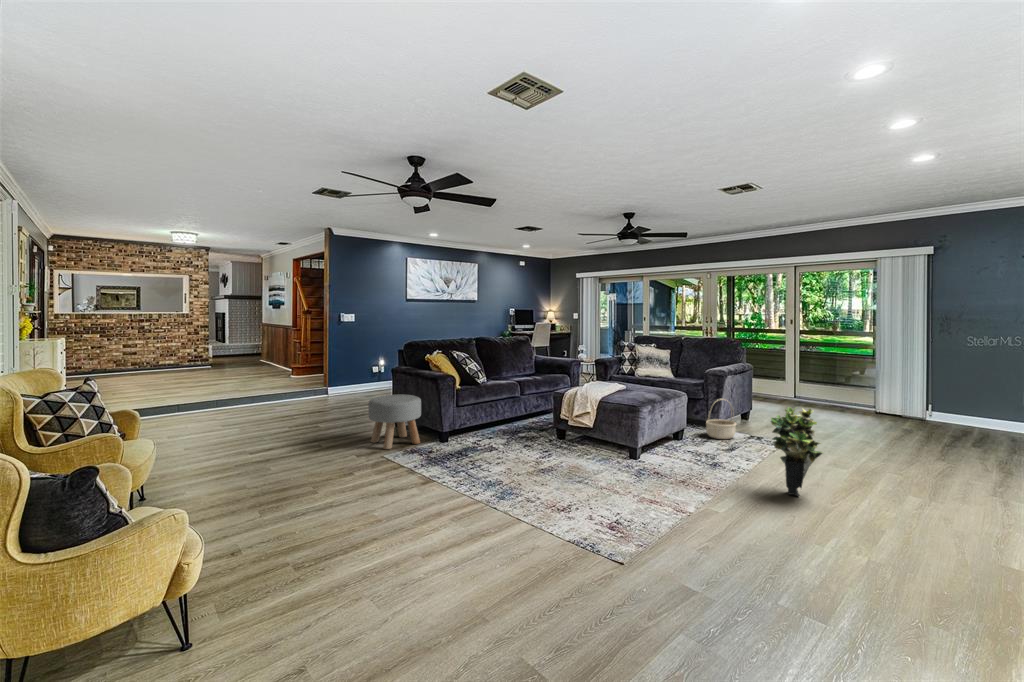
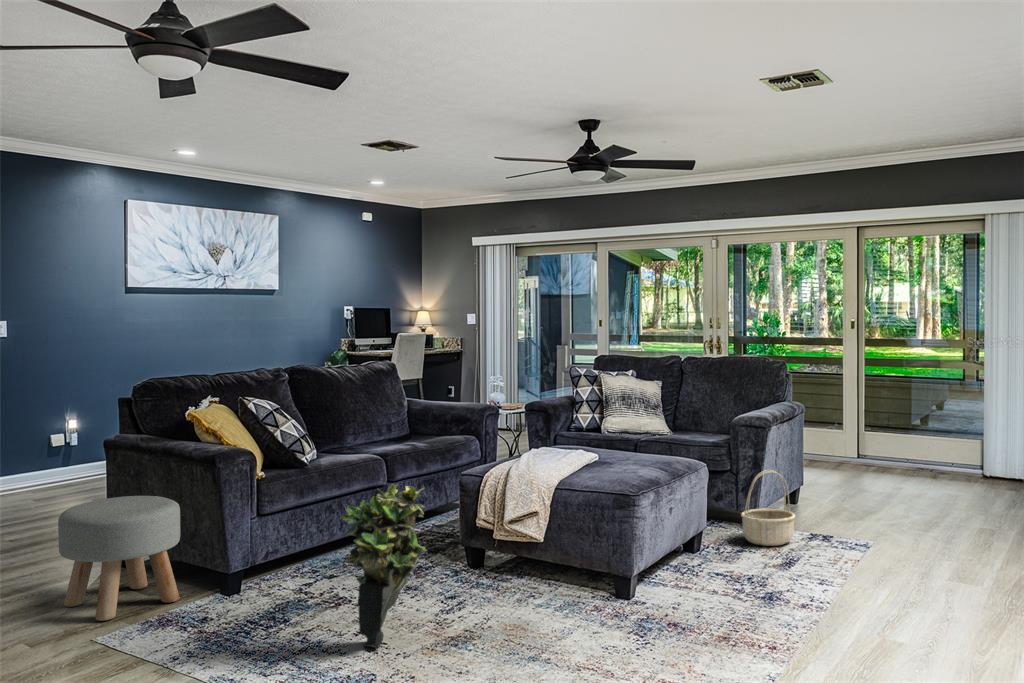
potted plant: present [770,407,823,496] -> present [341,484,426,648]

